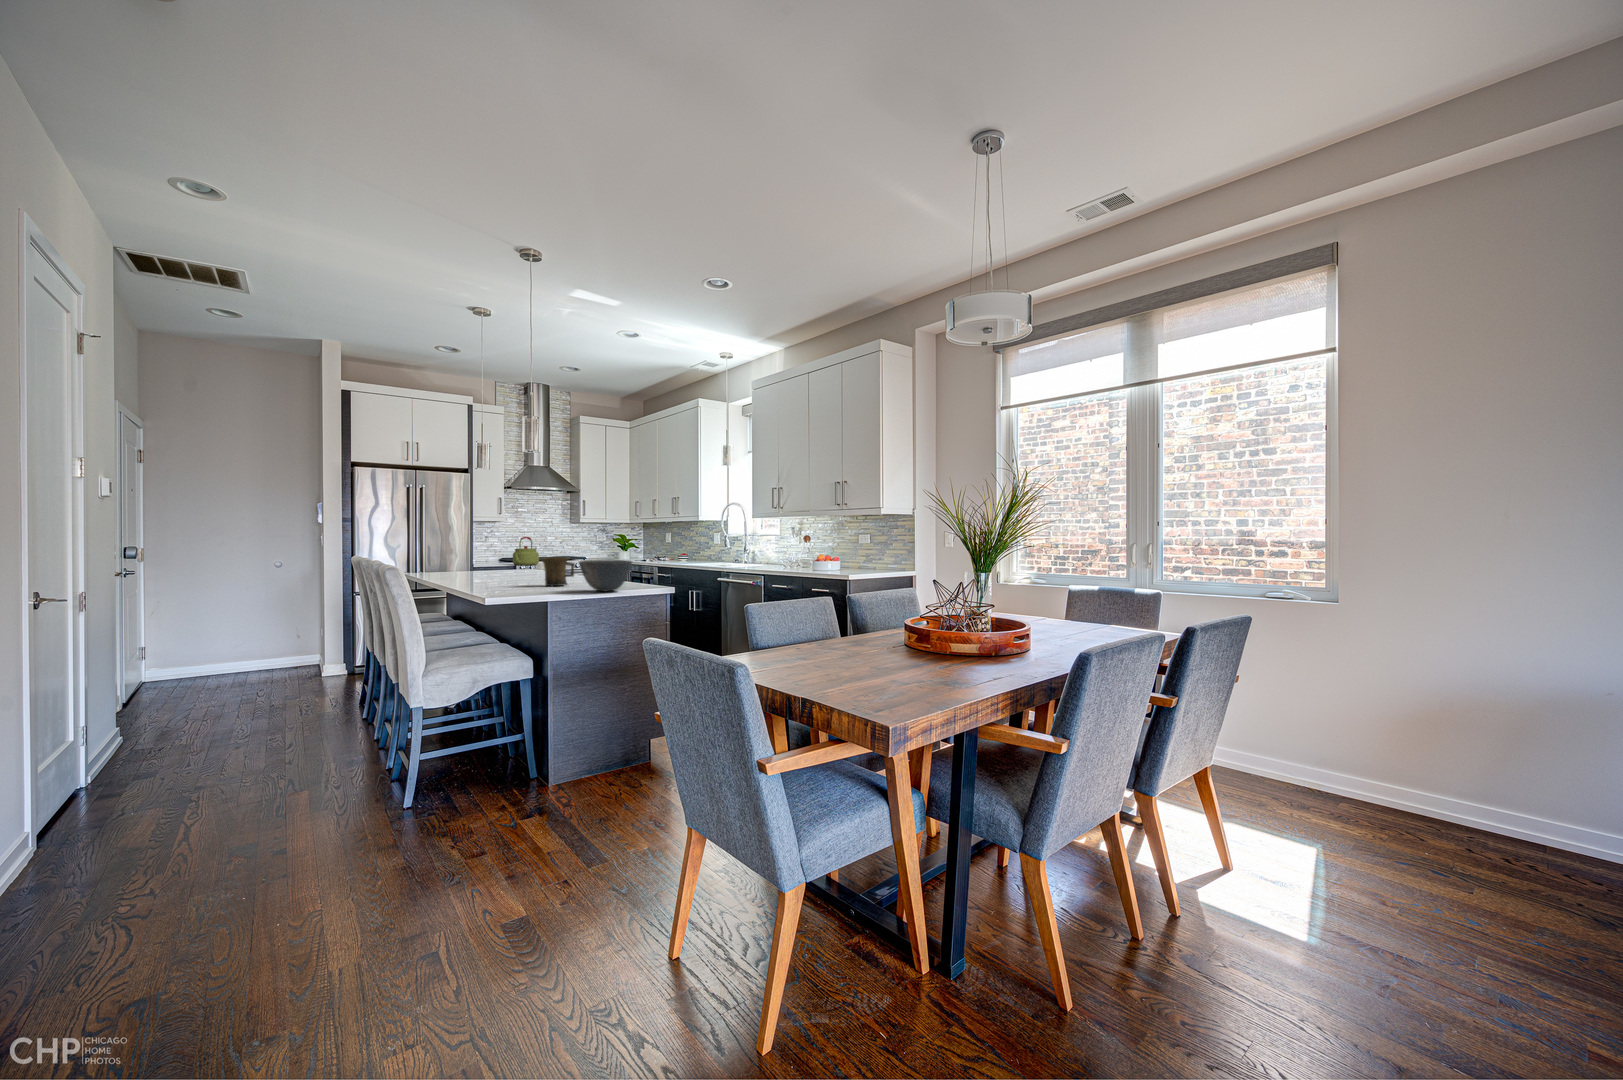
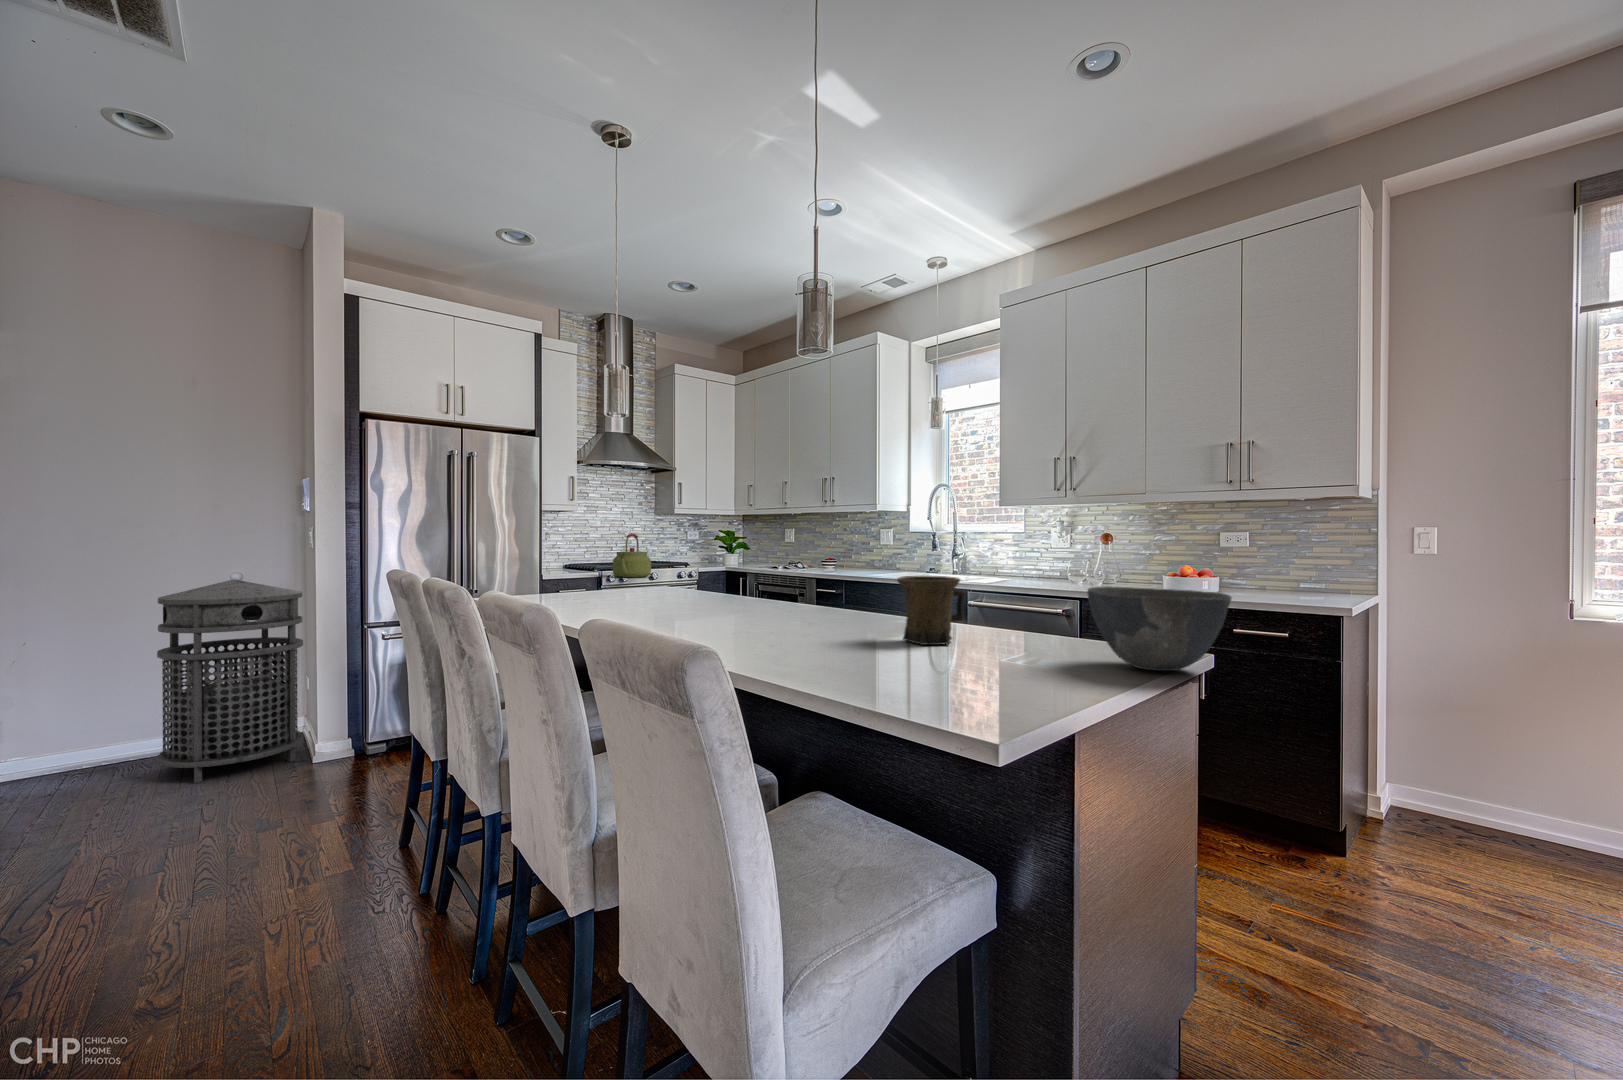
trash can: none [231,565,317,683] -> present [157,579,303,783]

